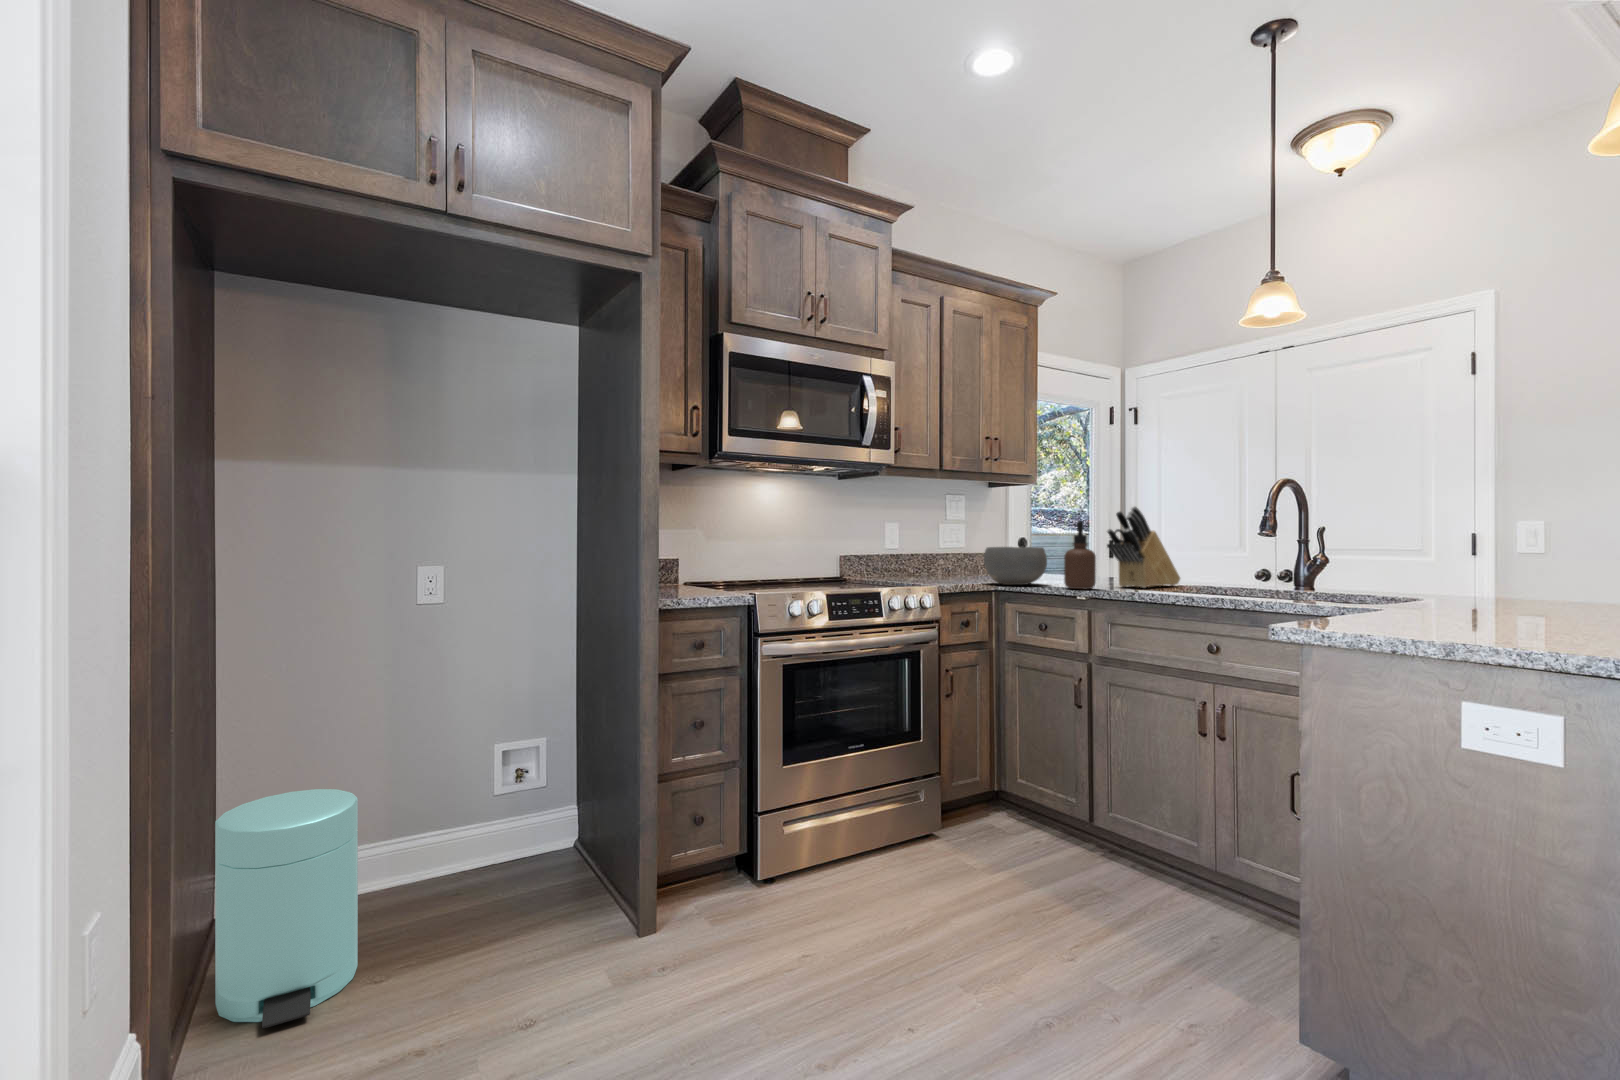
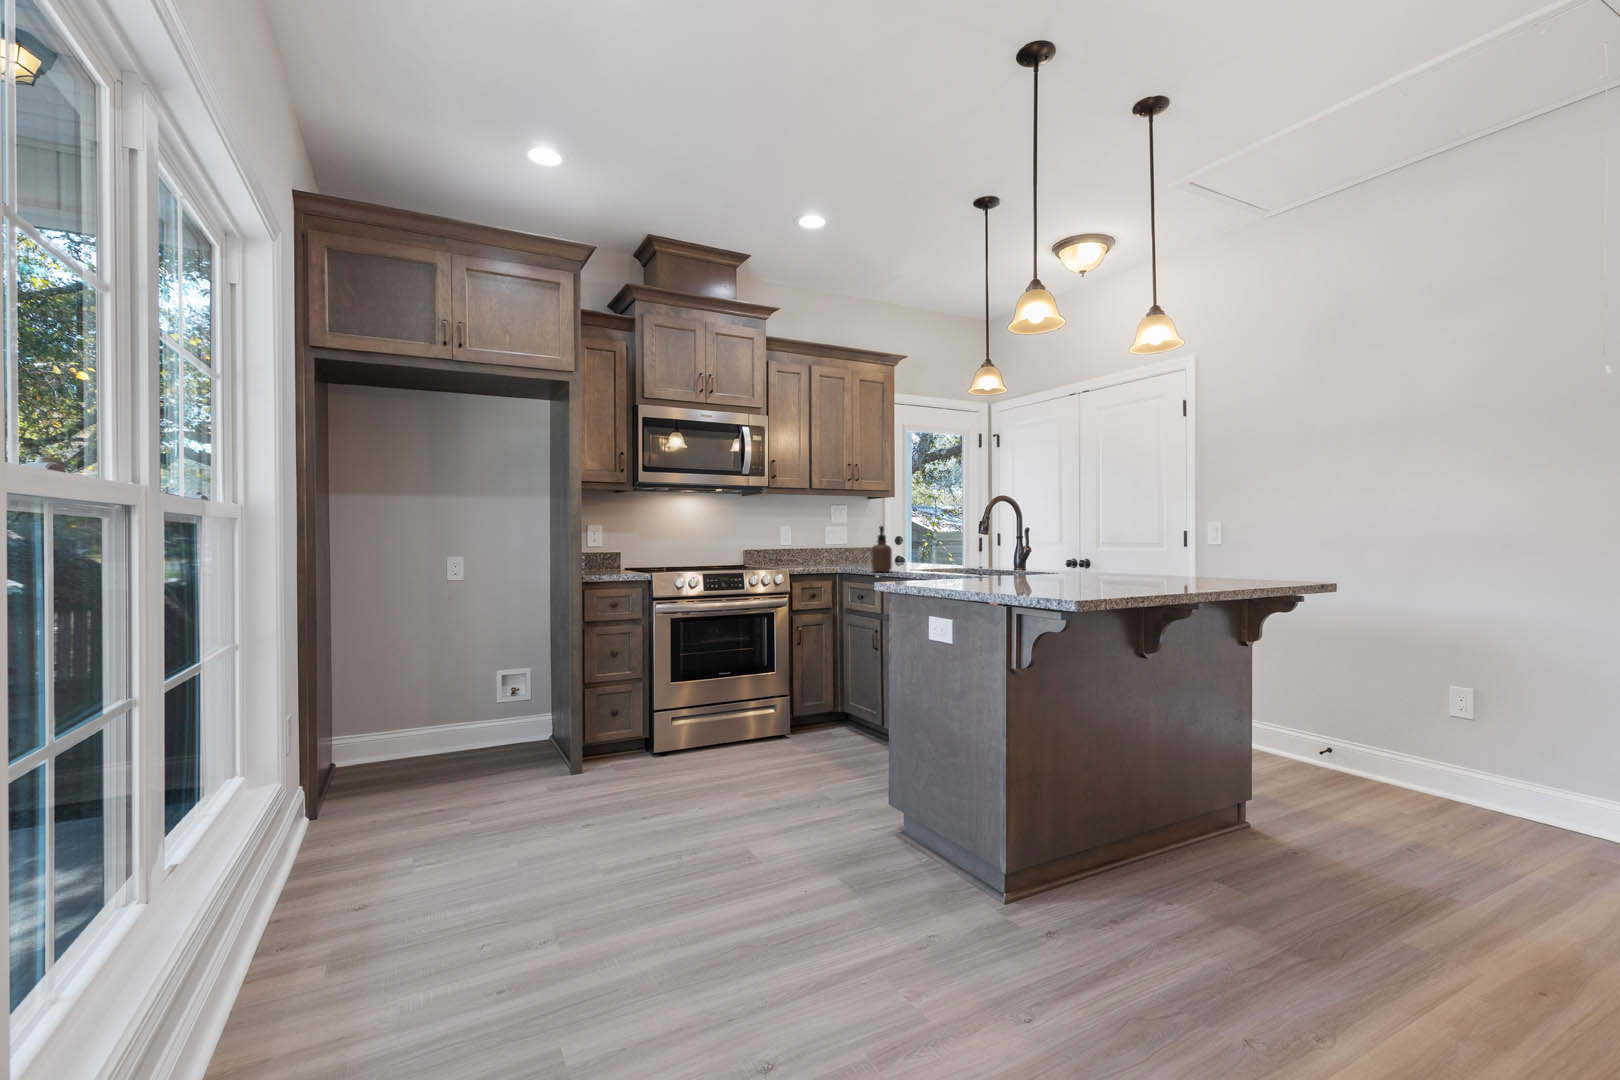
knife block: present [1107,506,1180,588] -> none [904,515,964,571]
bowl: present [984,547,1047,585] -> none [829,543,871,570]
trash can: present [215,789,358,1028] -> none [334,684,410,801]

